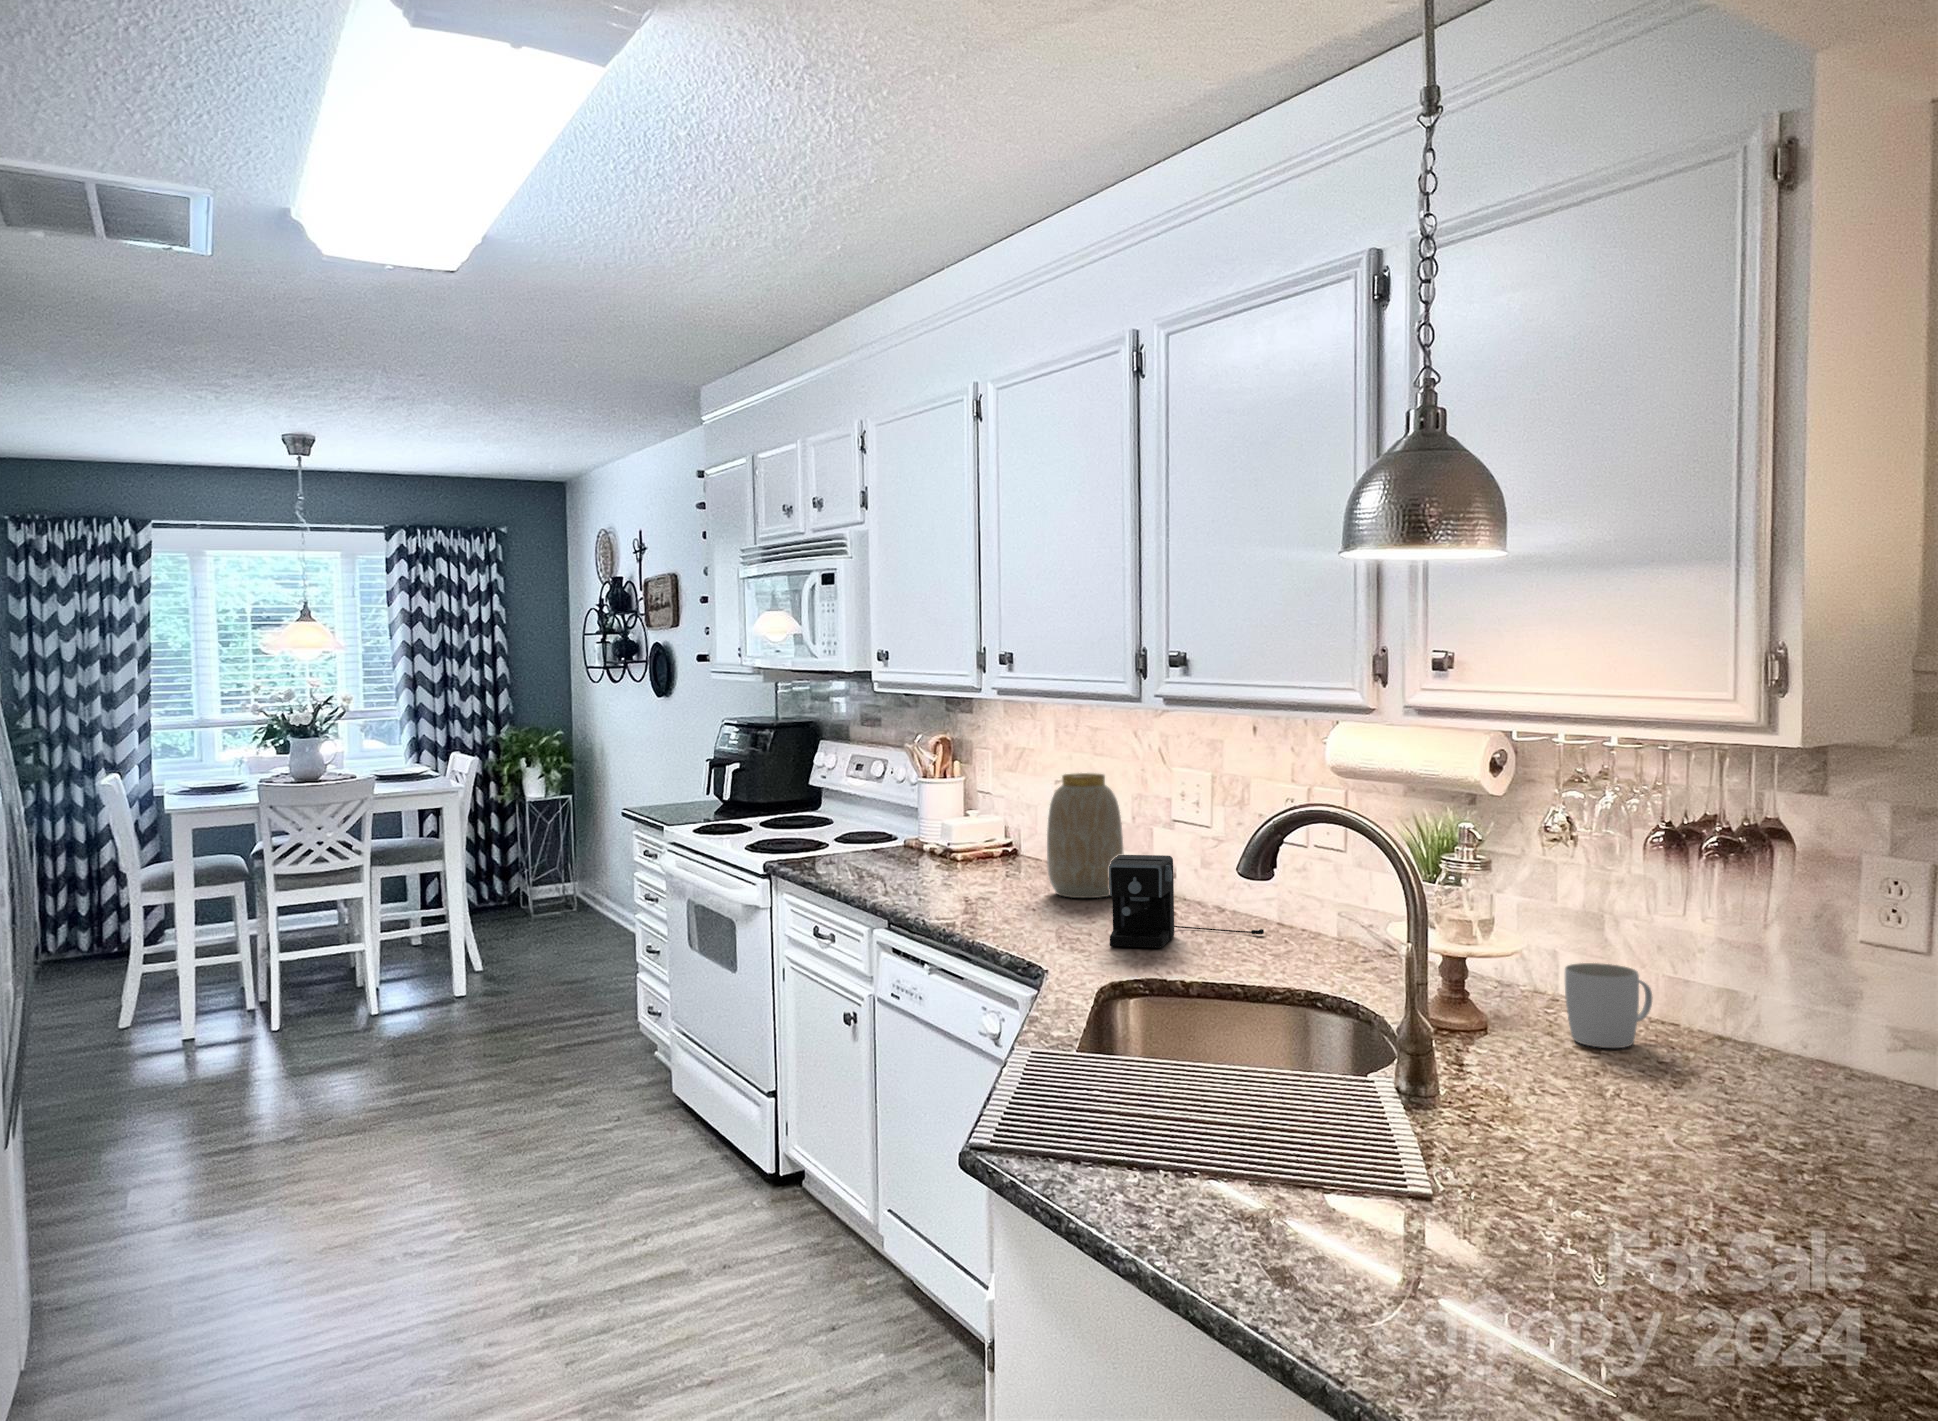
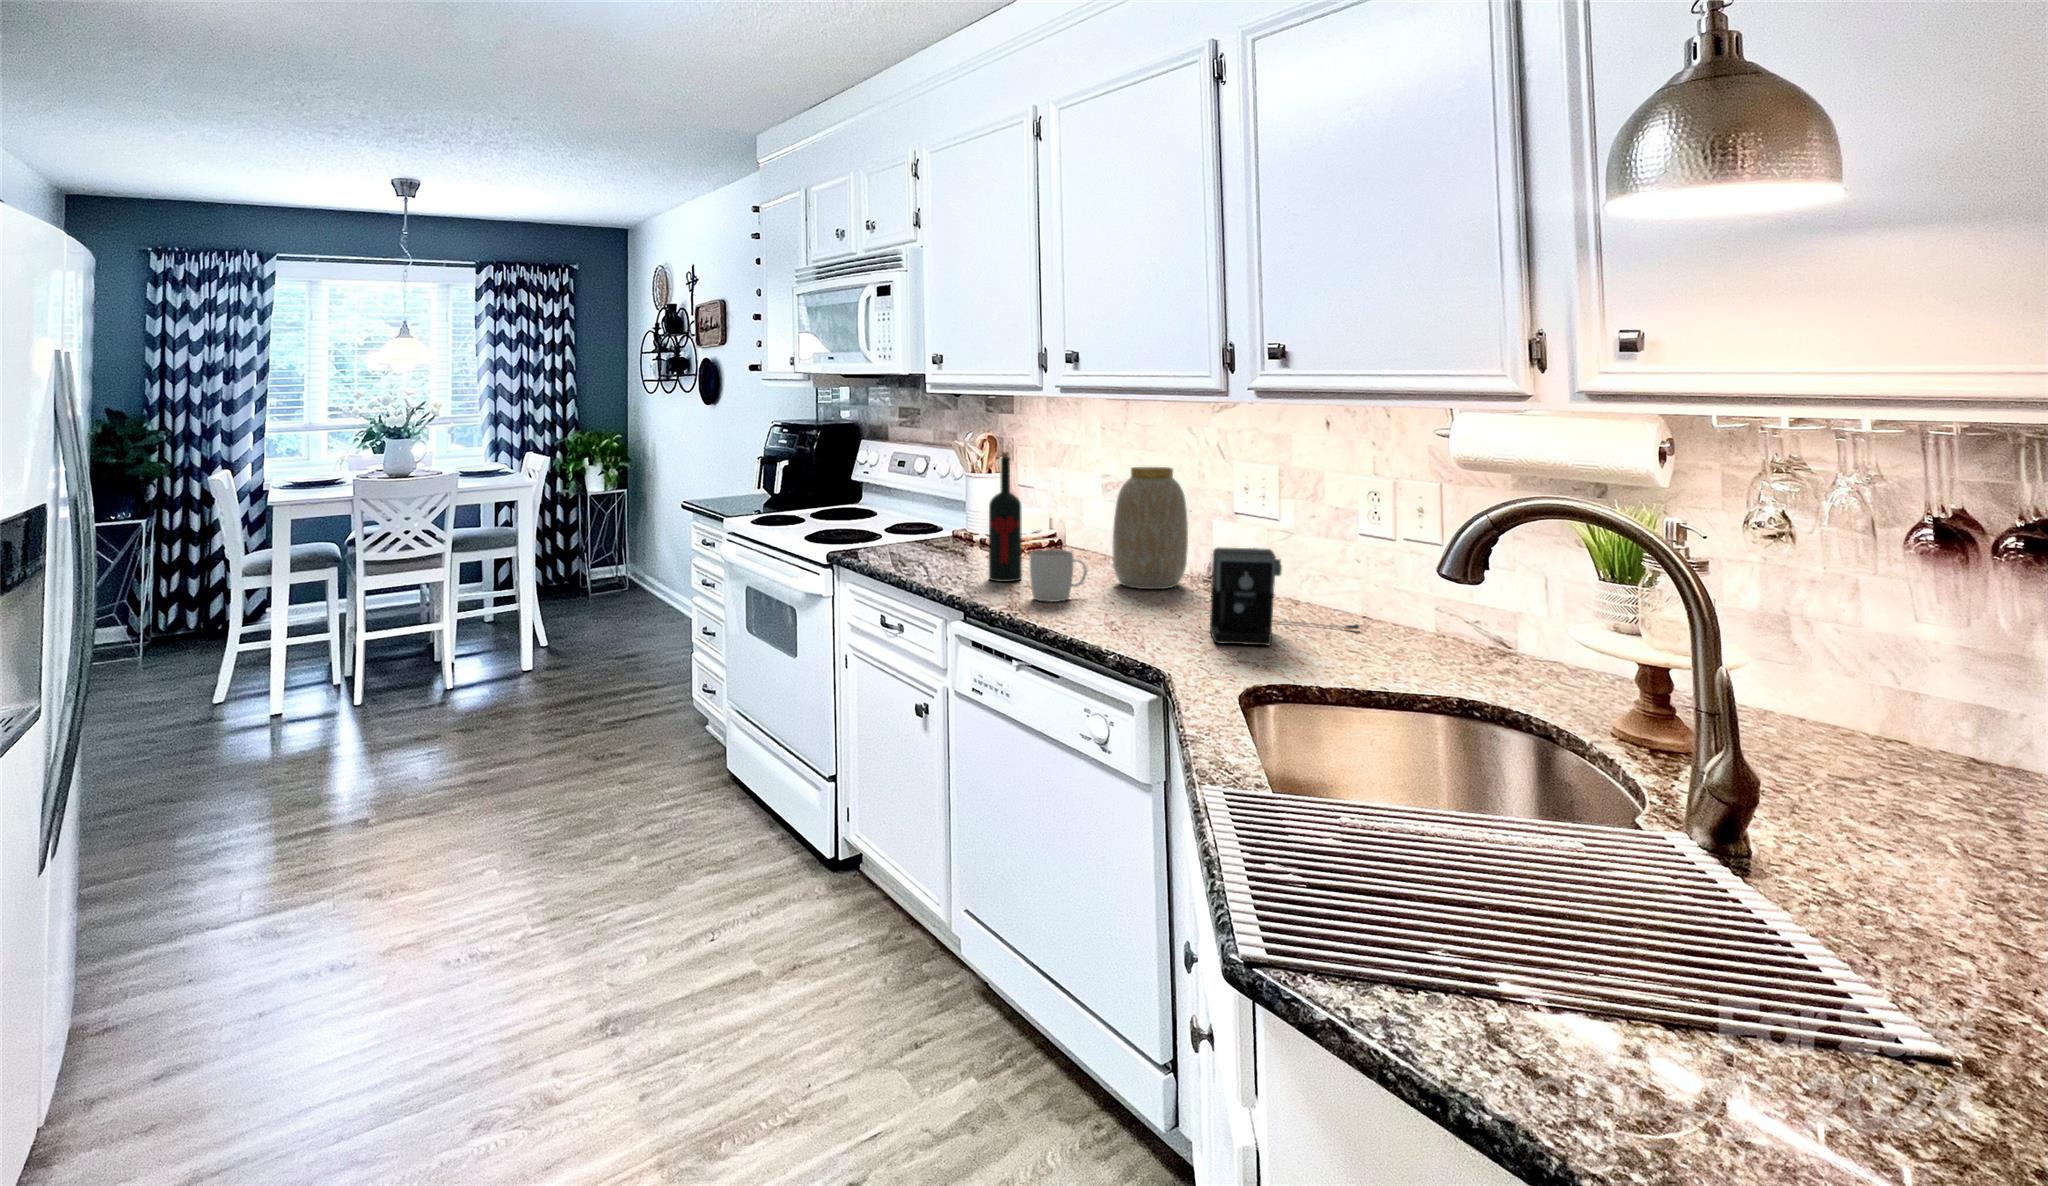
wine bottle: none [924,761,958,892] -> present [989,452,1022,582]
mug: present [1565,963,1652,1048] -> present [1030,550,1087,602]

